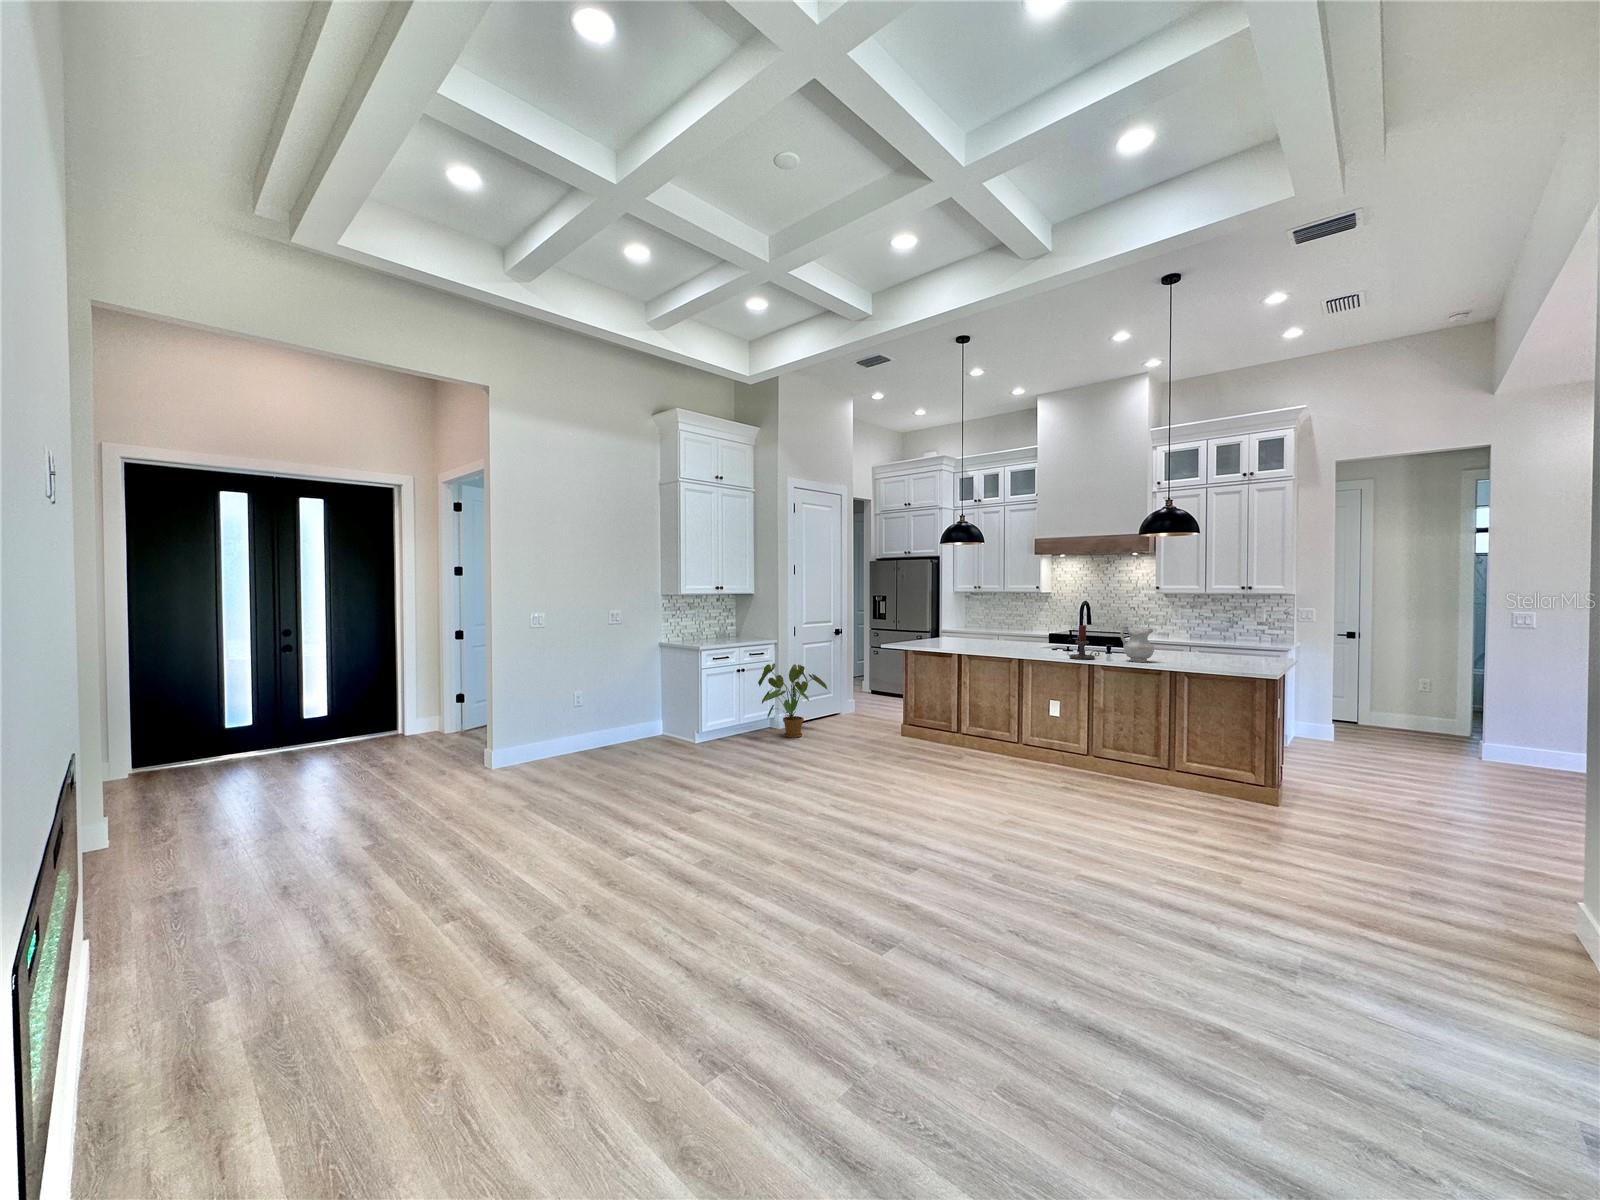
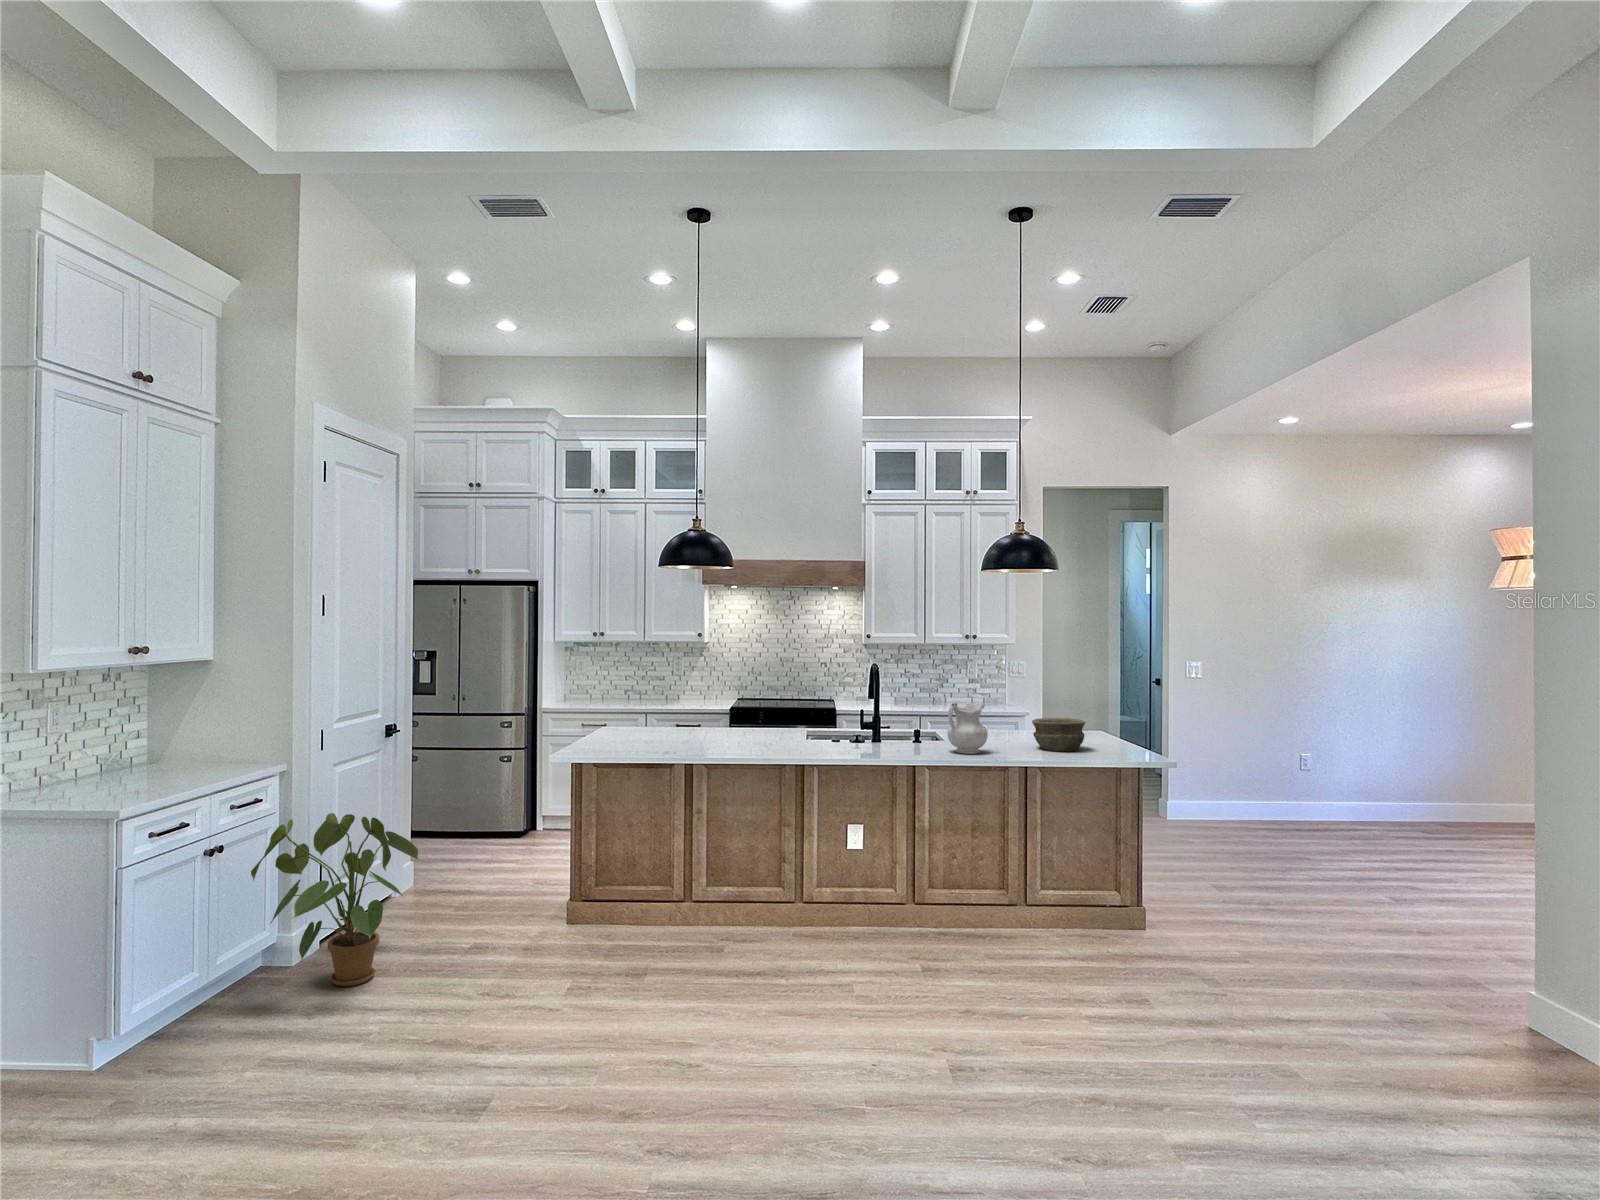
candle holder: present [1069,625,1100,660] -> none [877,703,915,757]
bowl: none [1199,643,1245,667] -> present [1032,718,1085,751]

